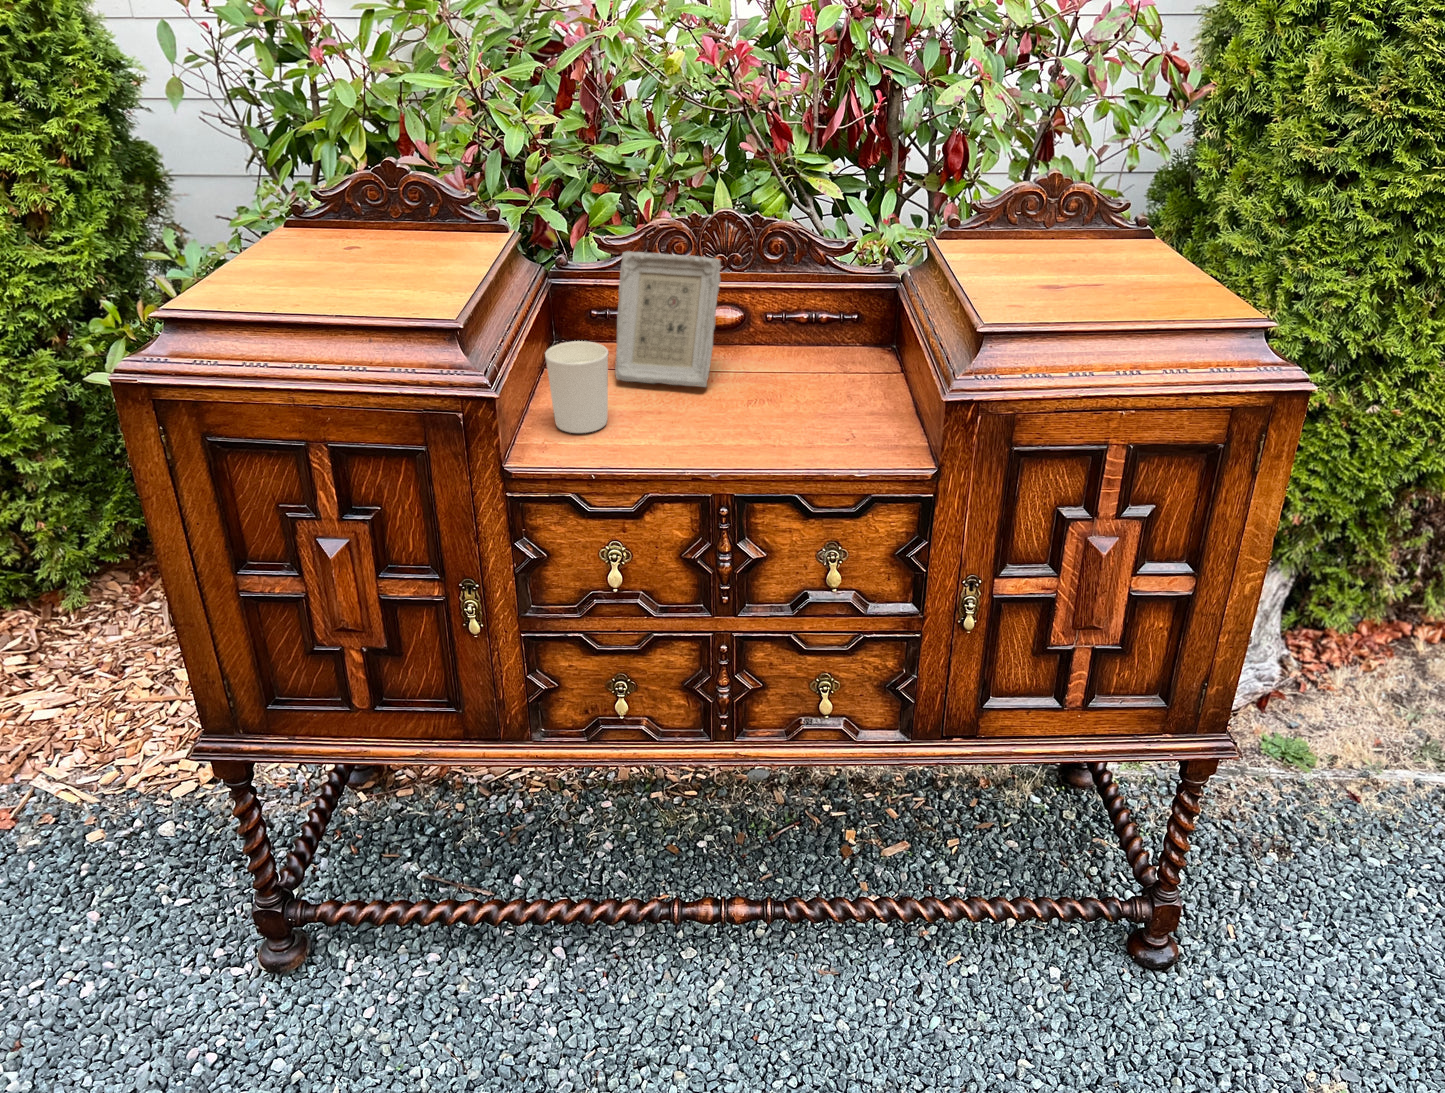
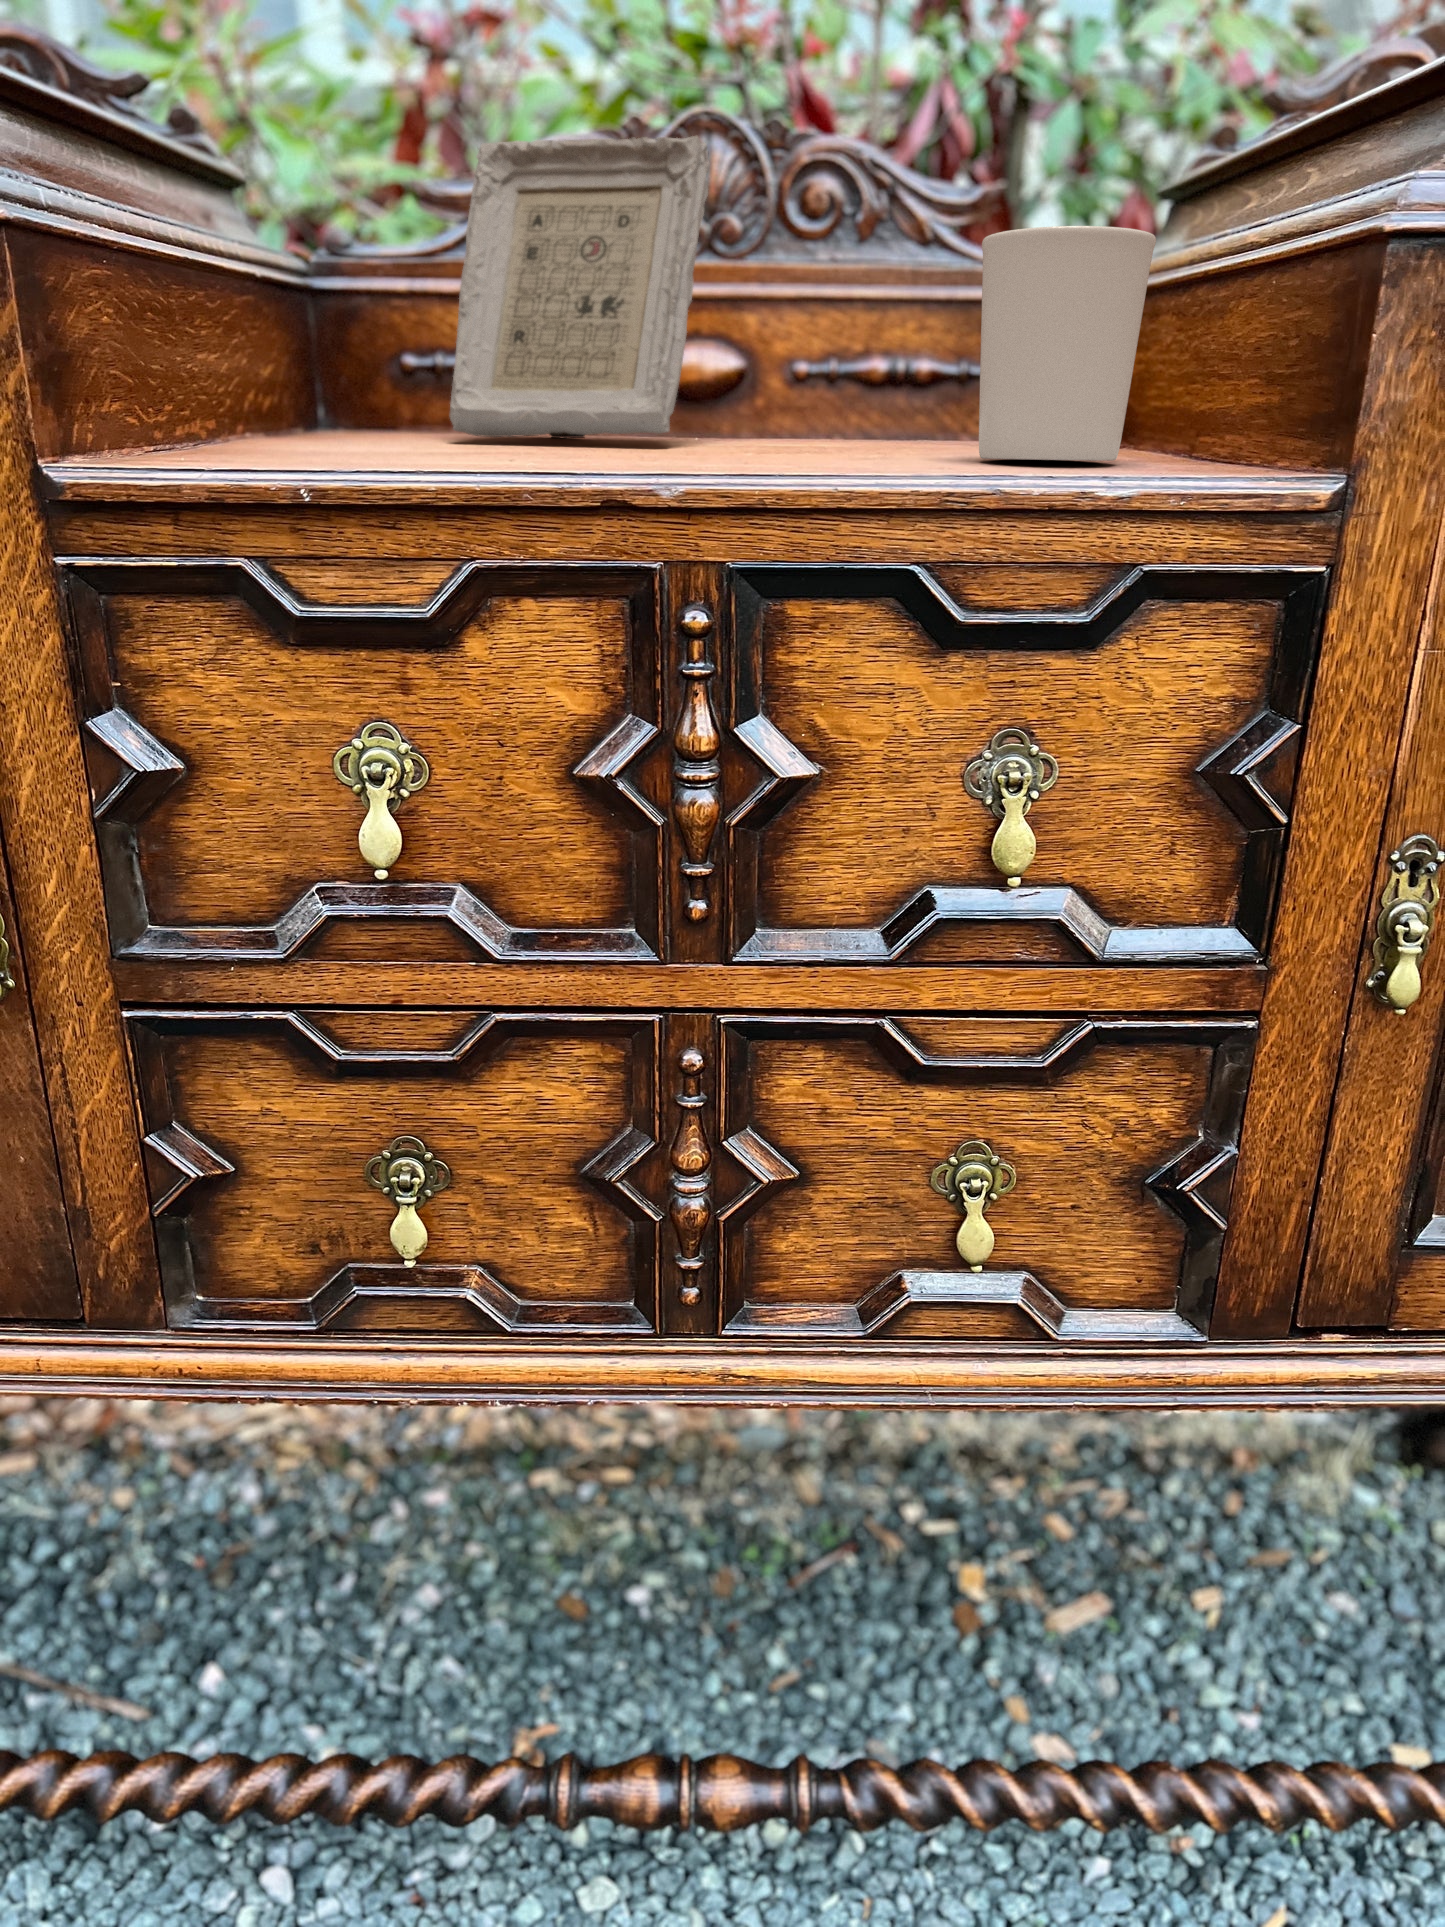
candle holder: present [545,341,608,433] -> present [979,226,1156,461]

